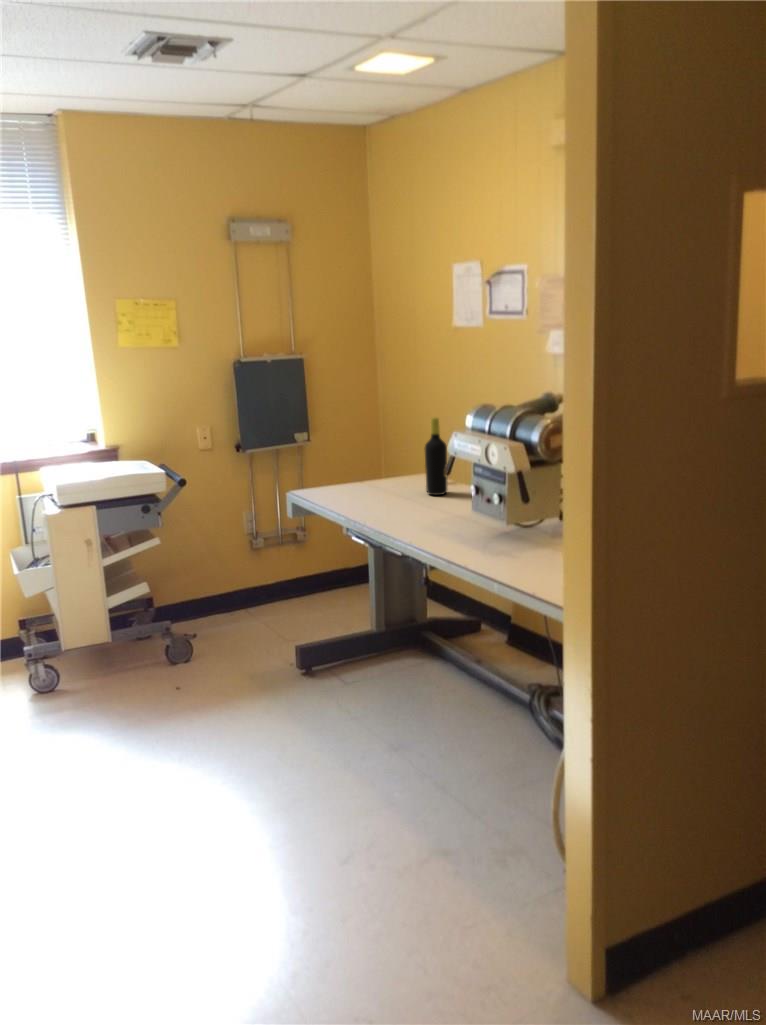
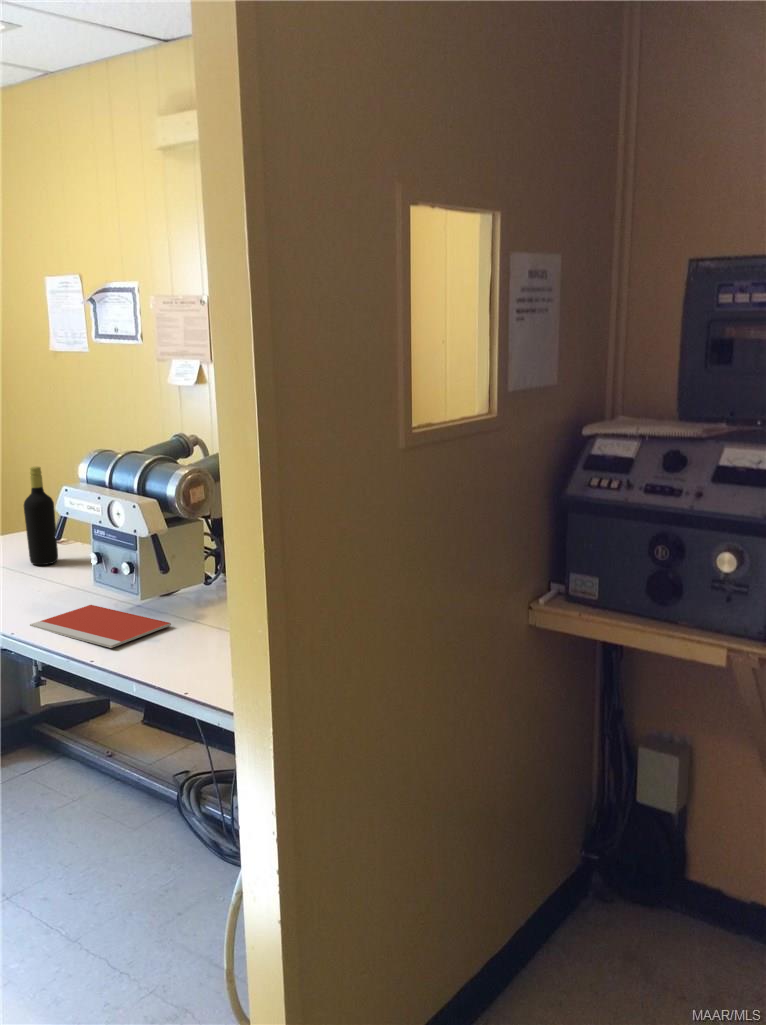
notebook: none [423,526,528,556] -> present [30,605,171,648]

